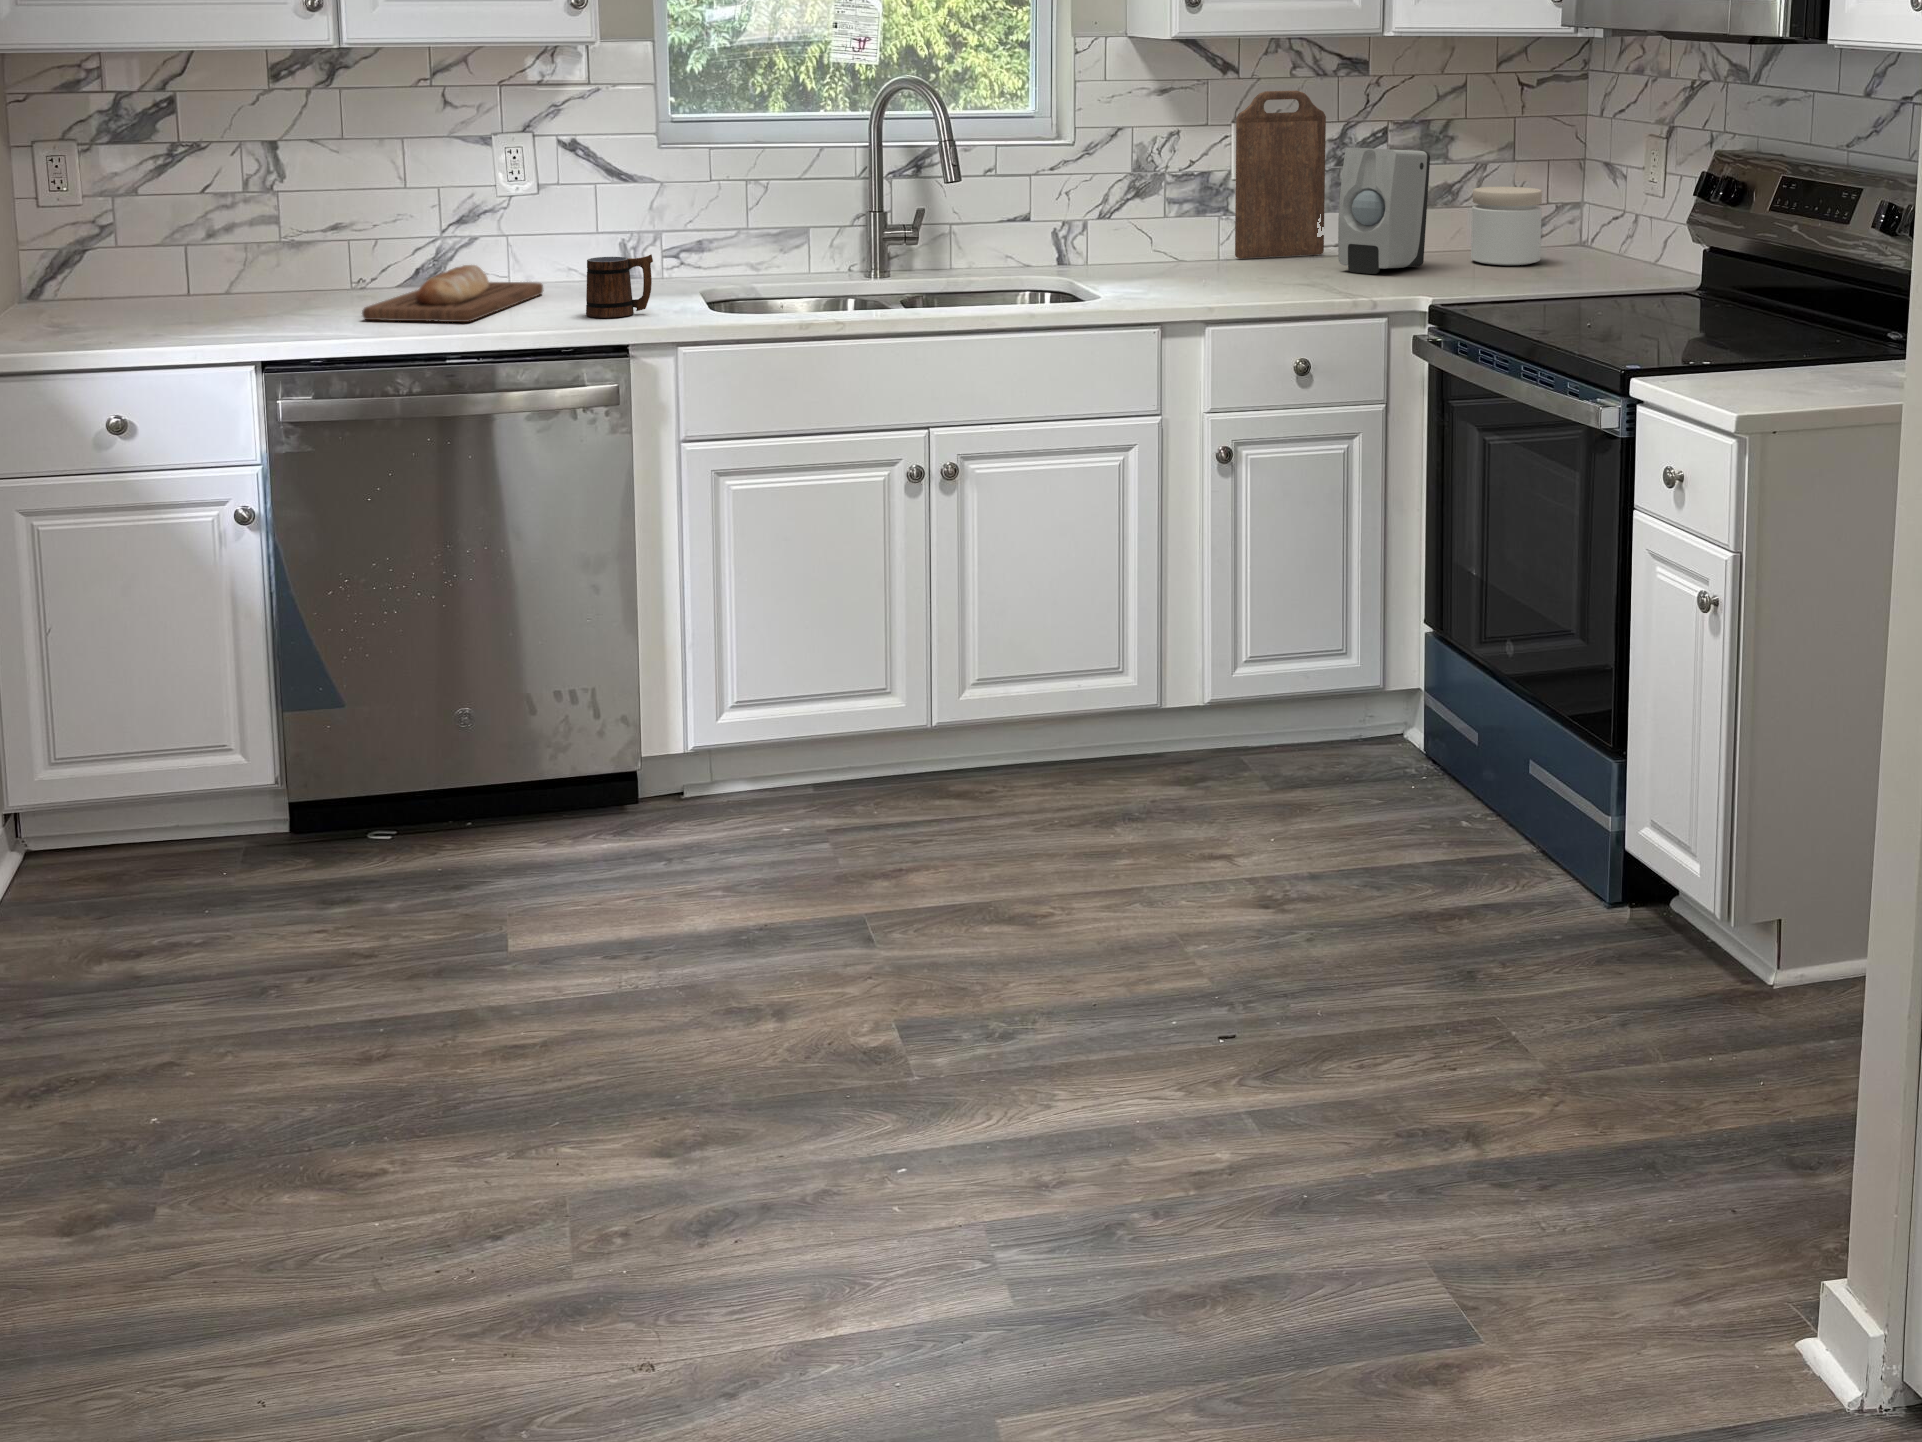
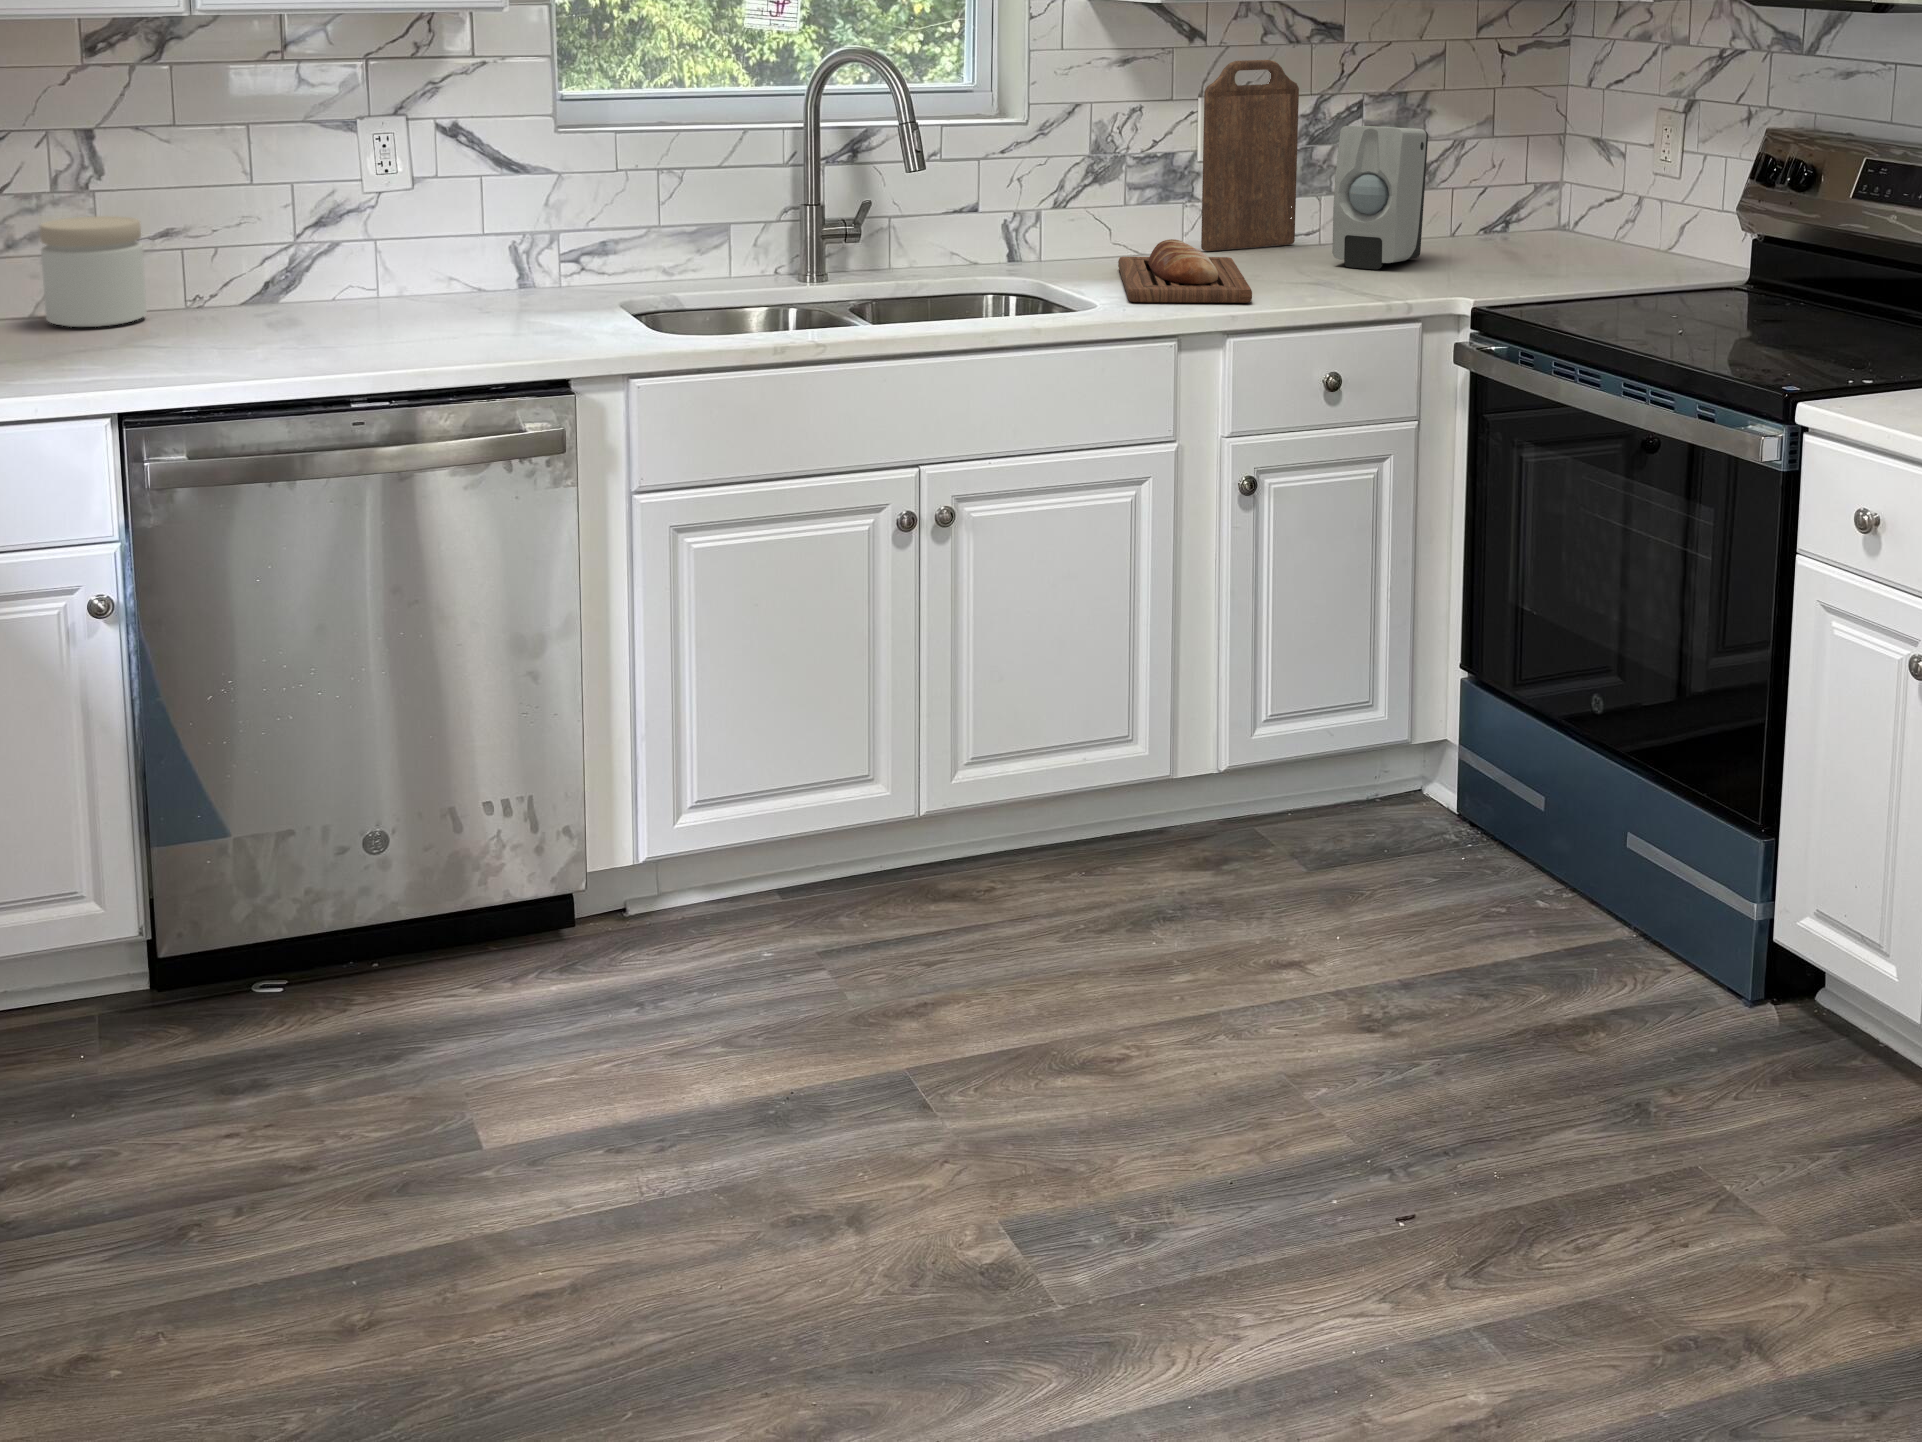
jar: present [1471,187,1542,265] -> present [40,216,147,327]
mug: present [586,255,653,318] -> none [506,266,587,344]
bread loaf: present [362,265,543,322] -> present [1118,239,1252,303]

